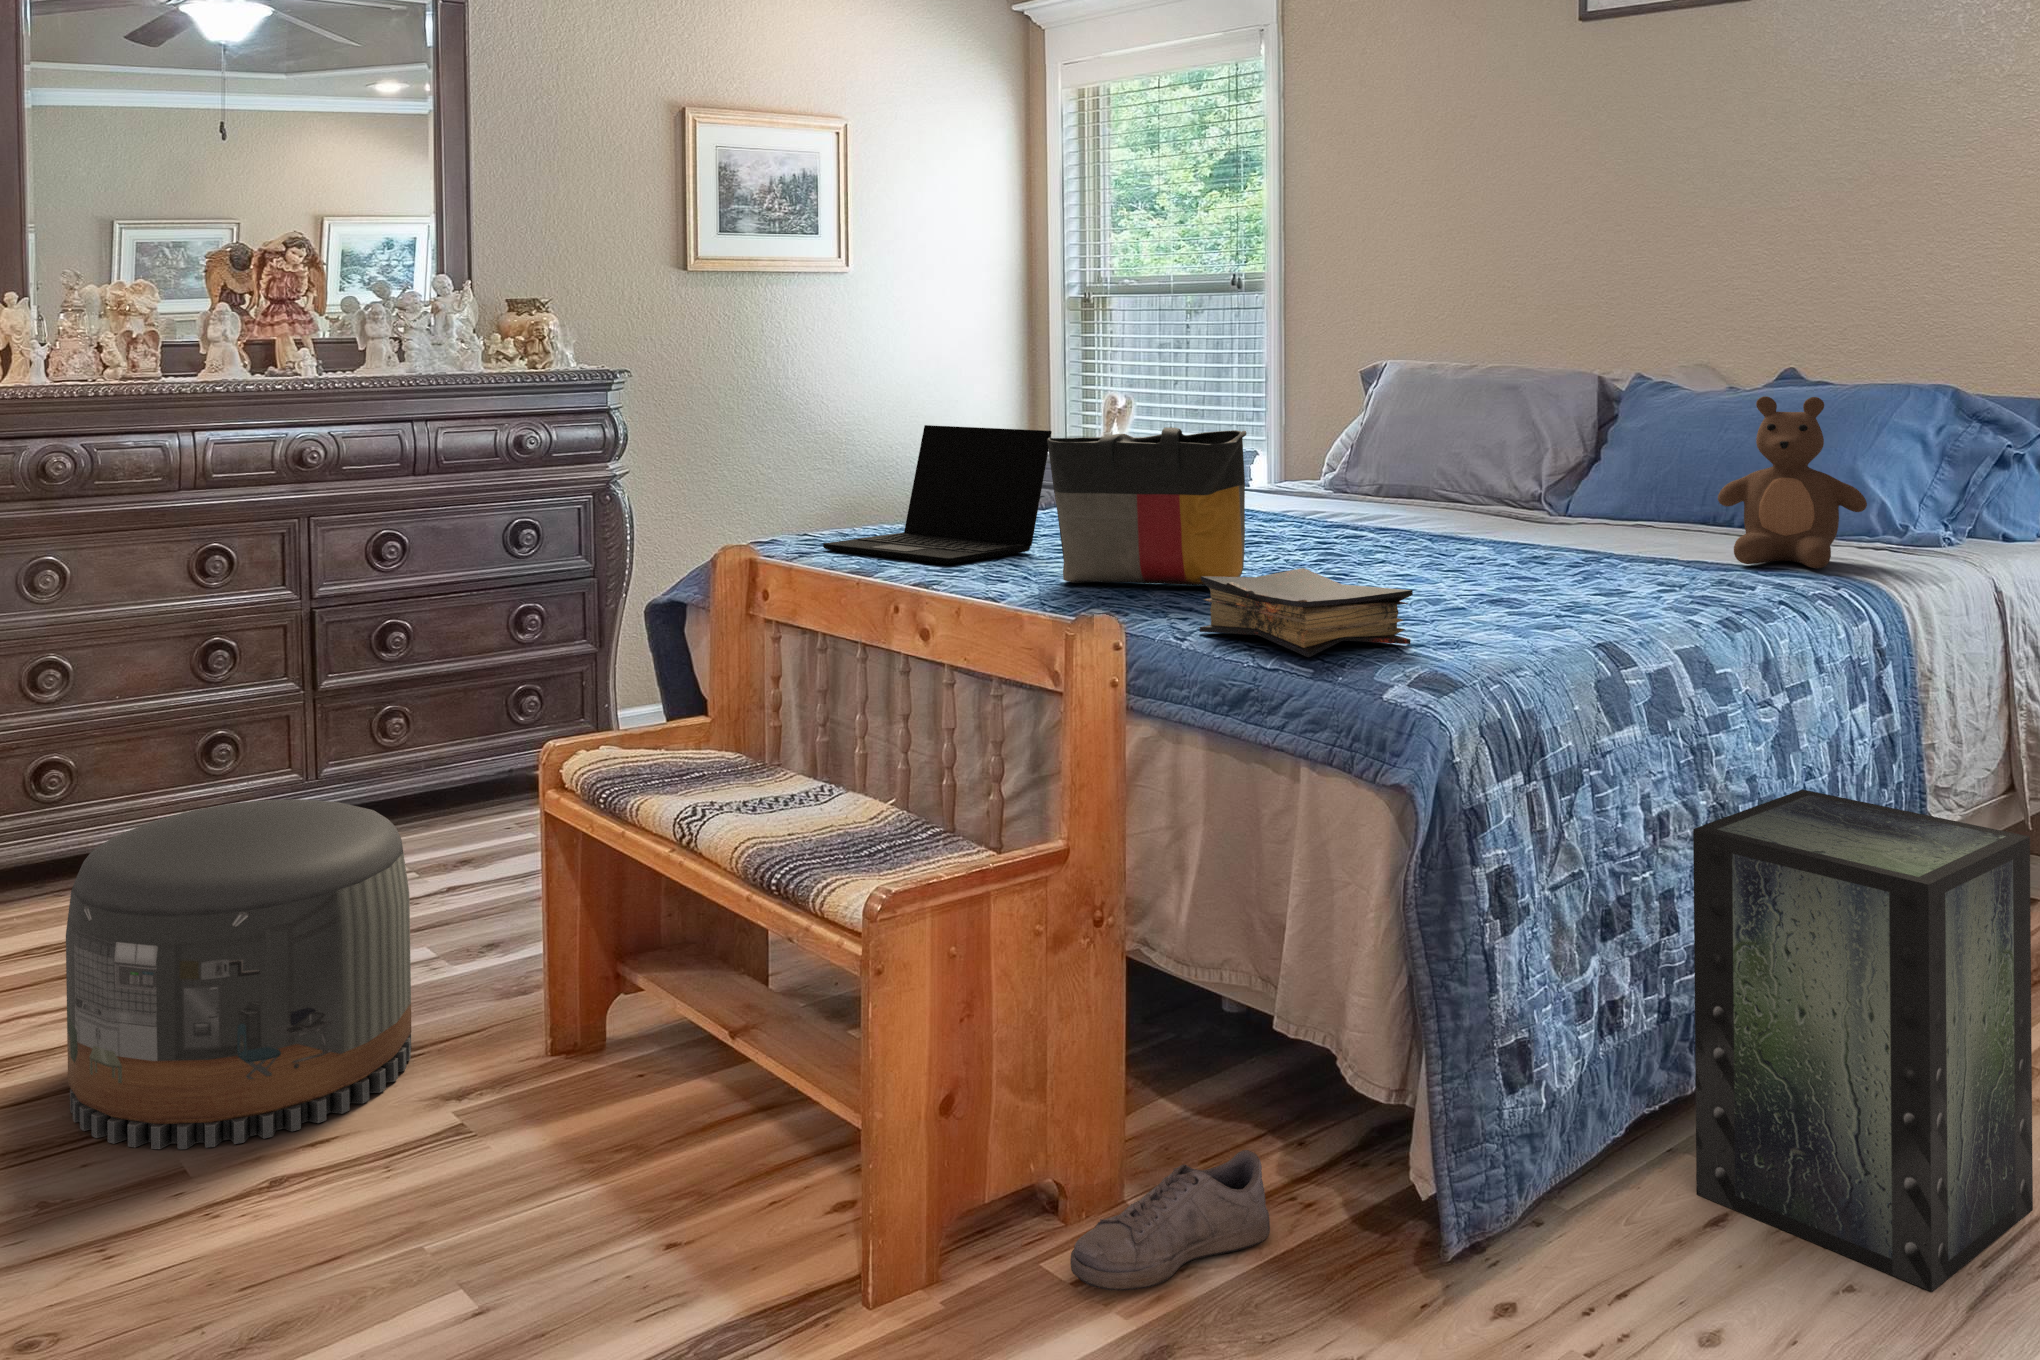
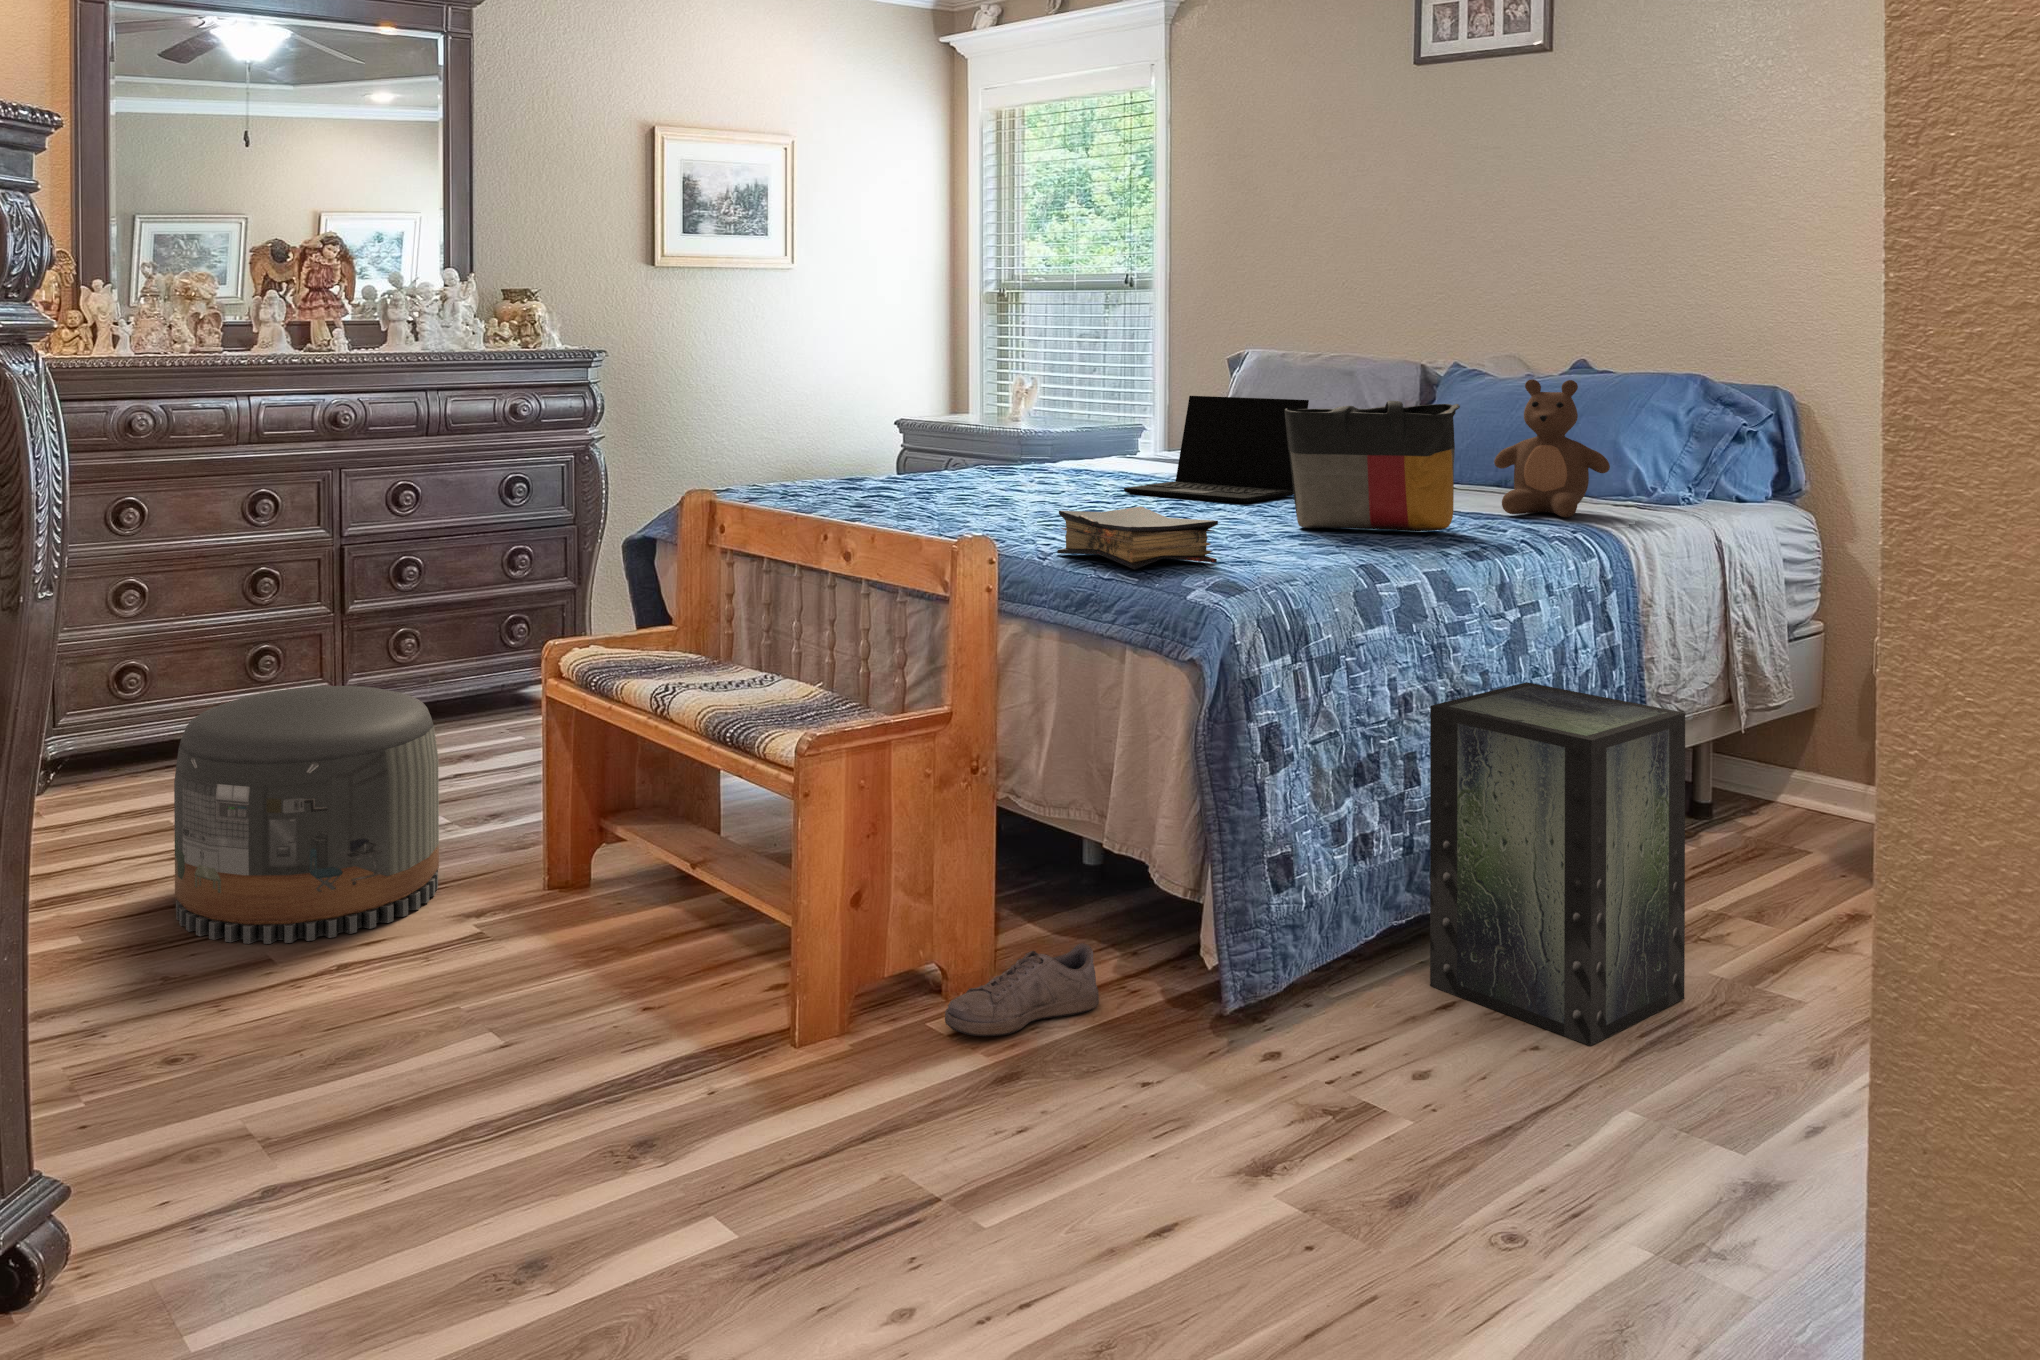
laptop: present [823,425,1052,564] -> present [1124,396,1309,503]
tote bag: present [1047,427,1246,585] -> present [1285,401,1460,531]

